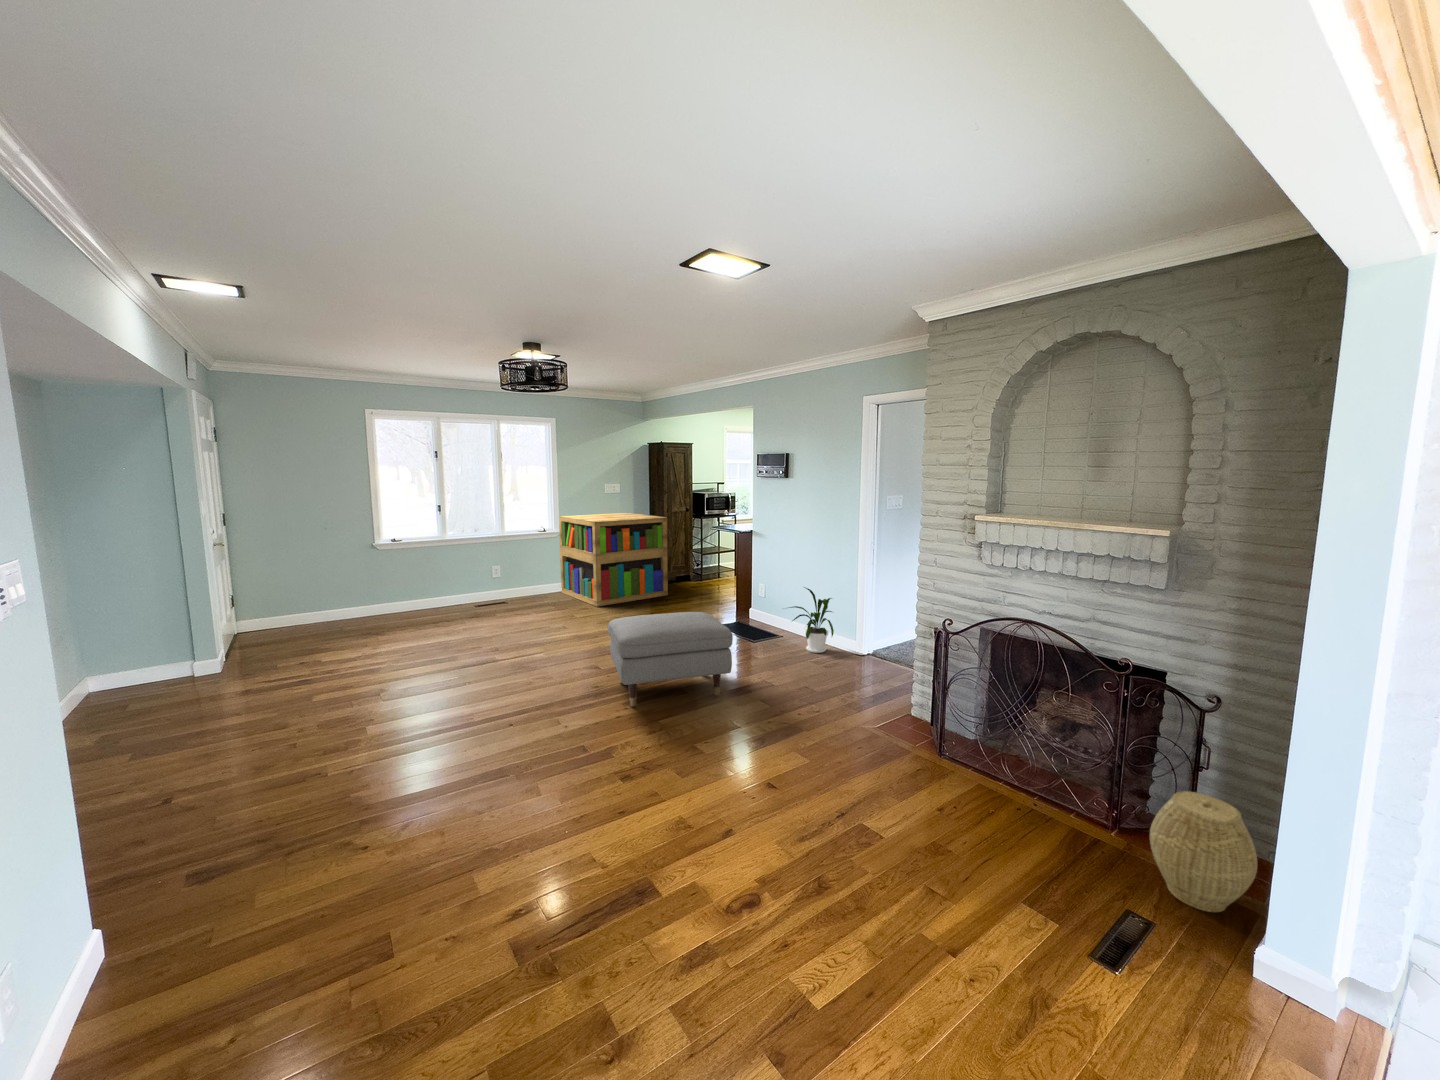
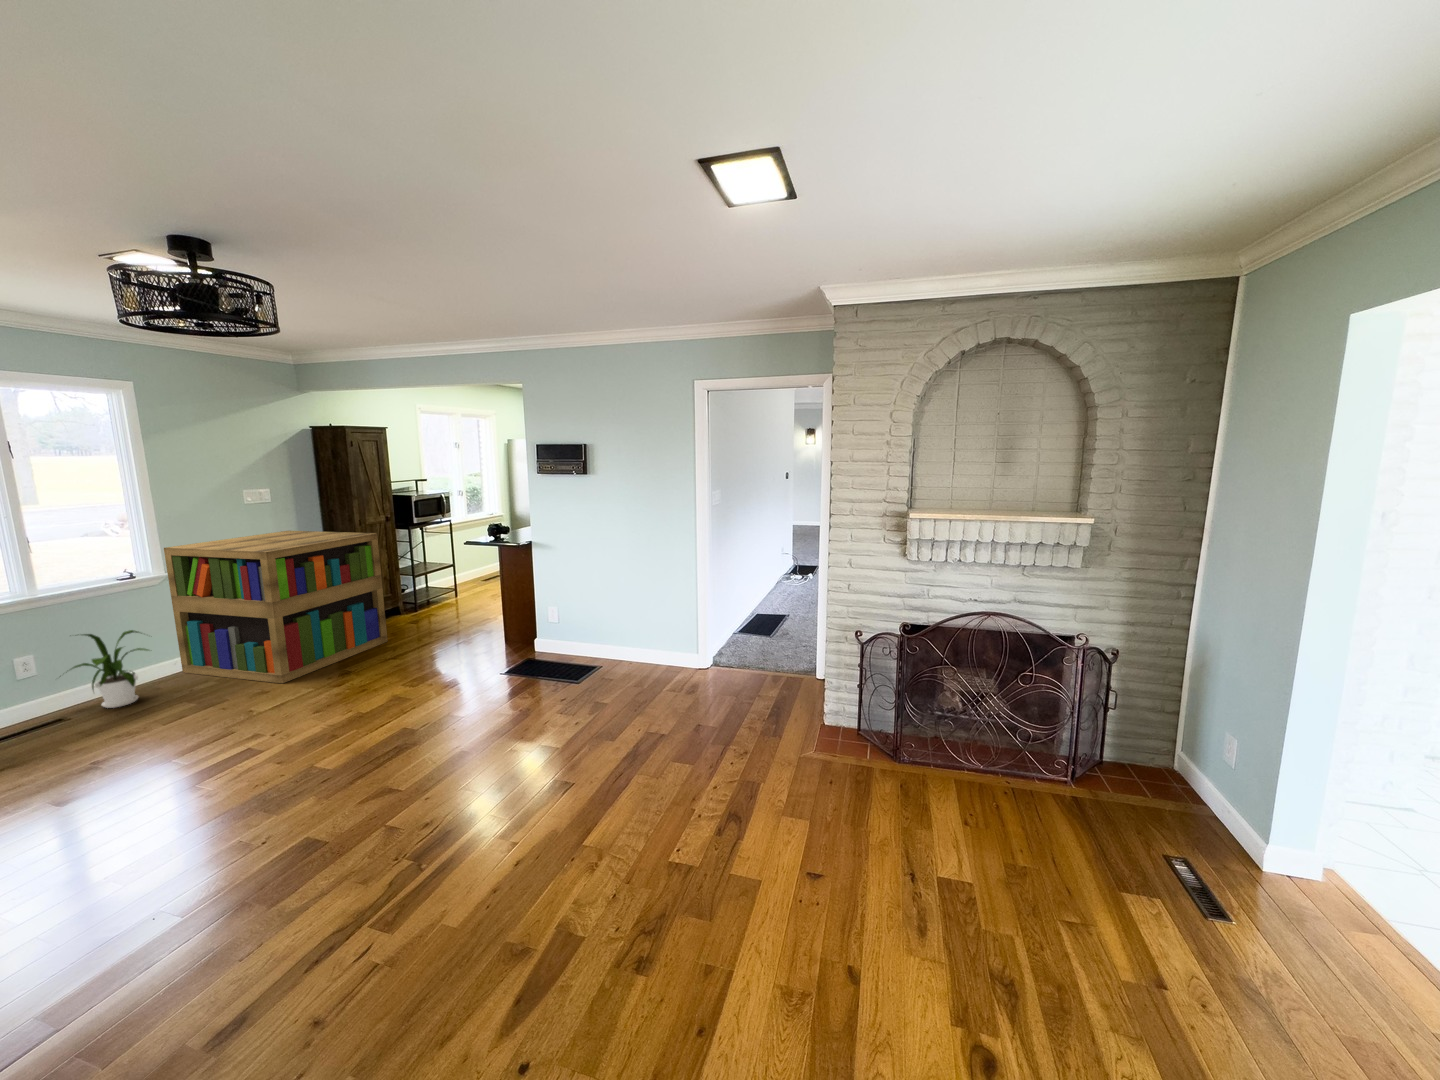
house plant: present [789,587,834,653] -> present [72,630,148,708]
ottoman: present [608,612,733,707] -> none [433,664,638,835]
woven basket: present [1150,791,1257,912] -> none [1137,737,1224,833]

